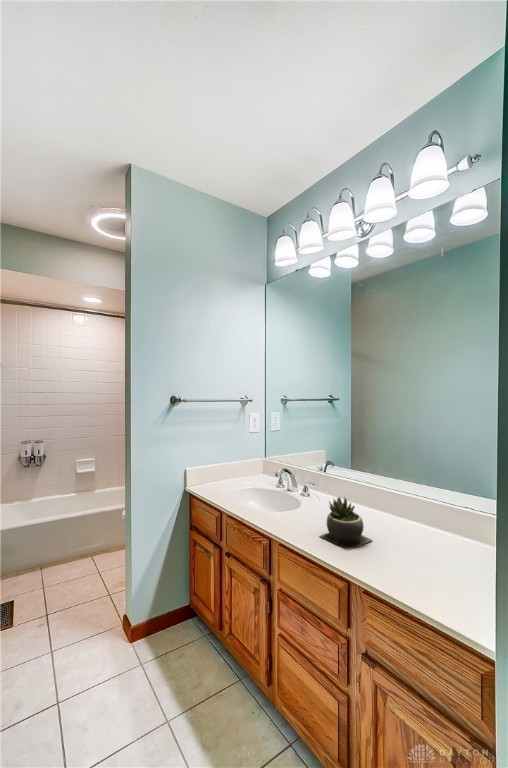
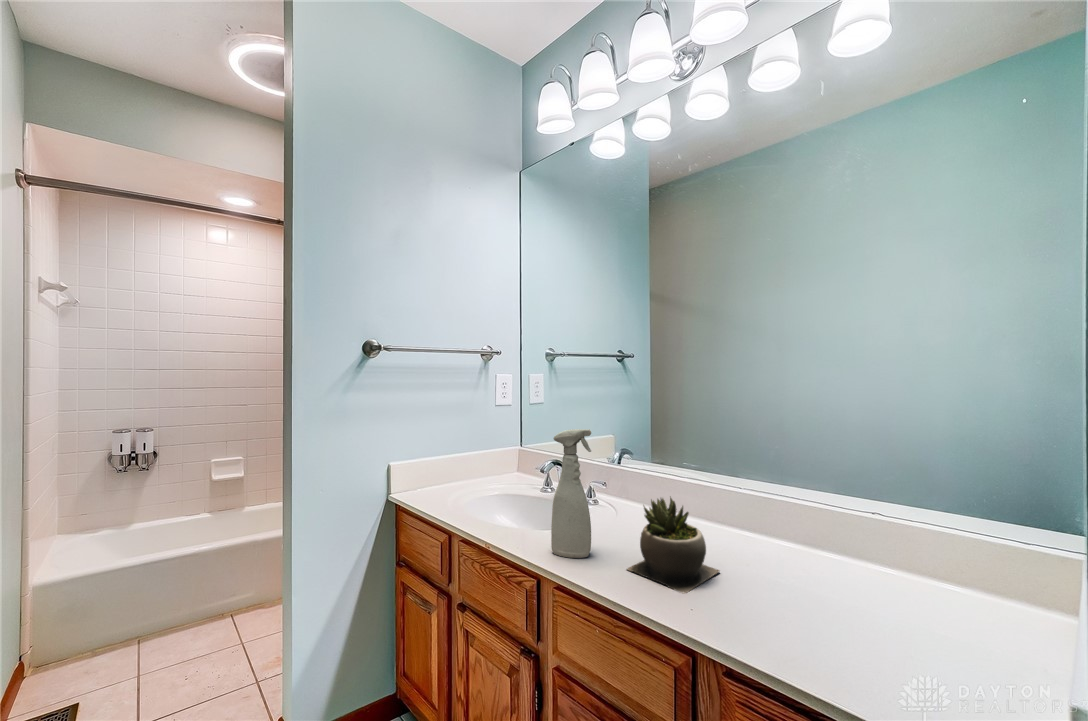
spray bottle: none [278,456,301,529] -> present [551,429,591,558]

